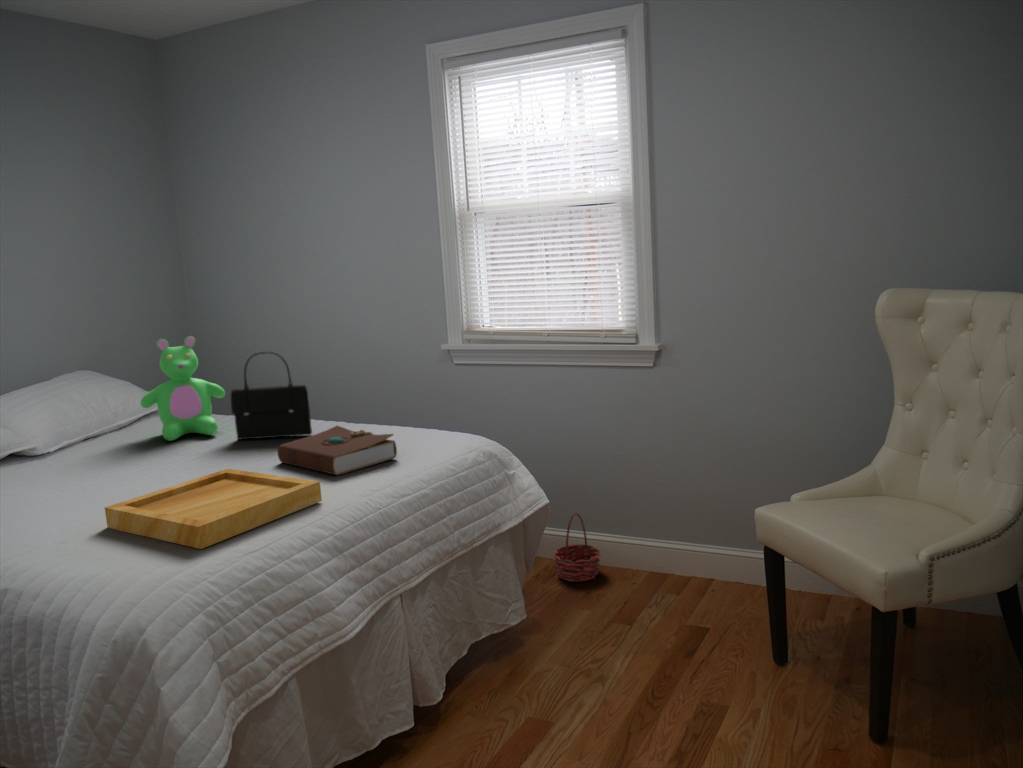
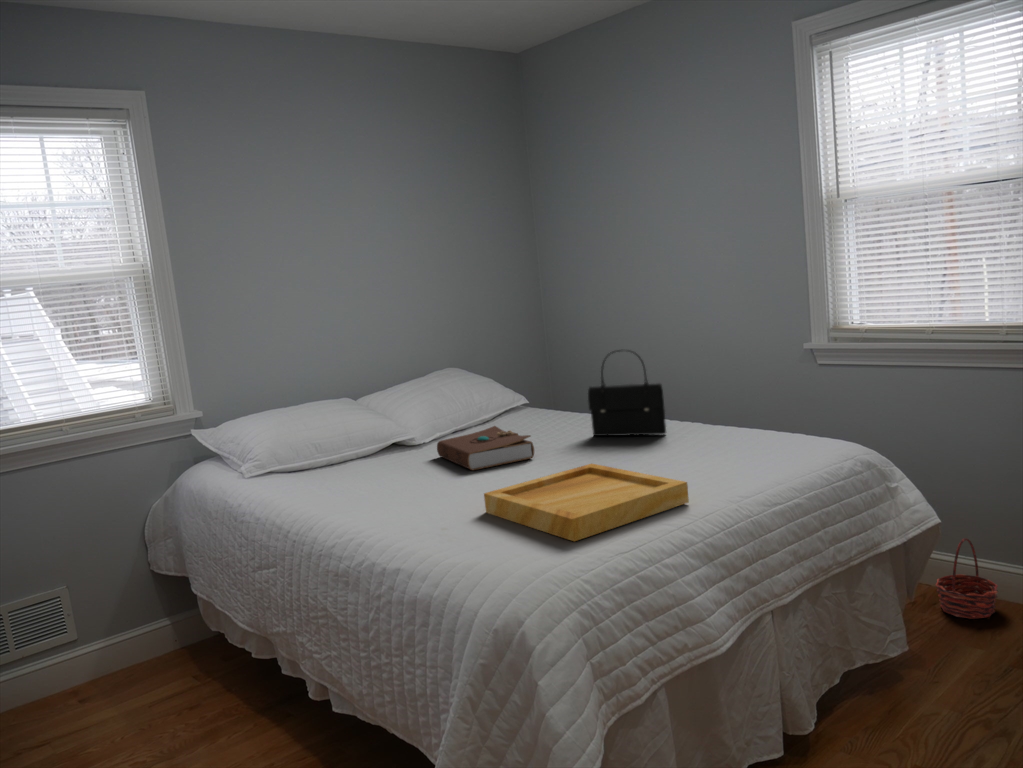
teddy bear: present [141,336,225,441] -> none [506,335,581,434]
book: present [278,426,397,475] -> present [437,426,534,470]

